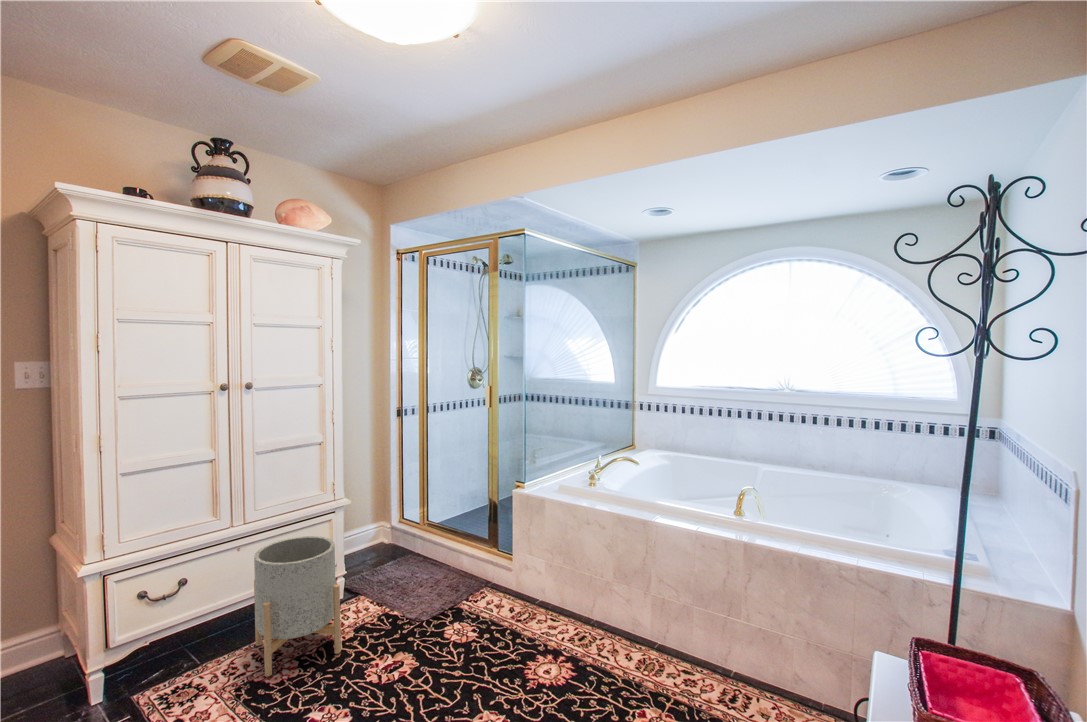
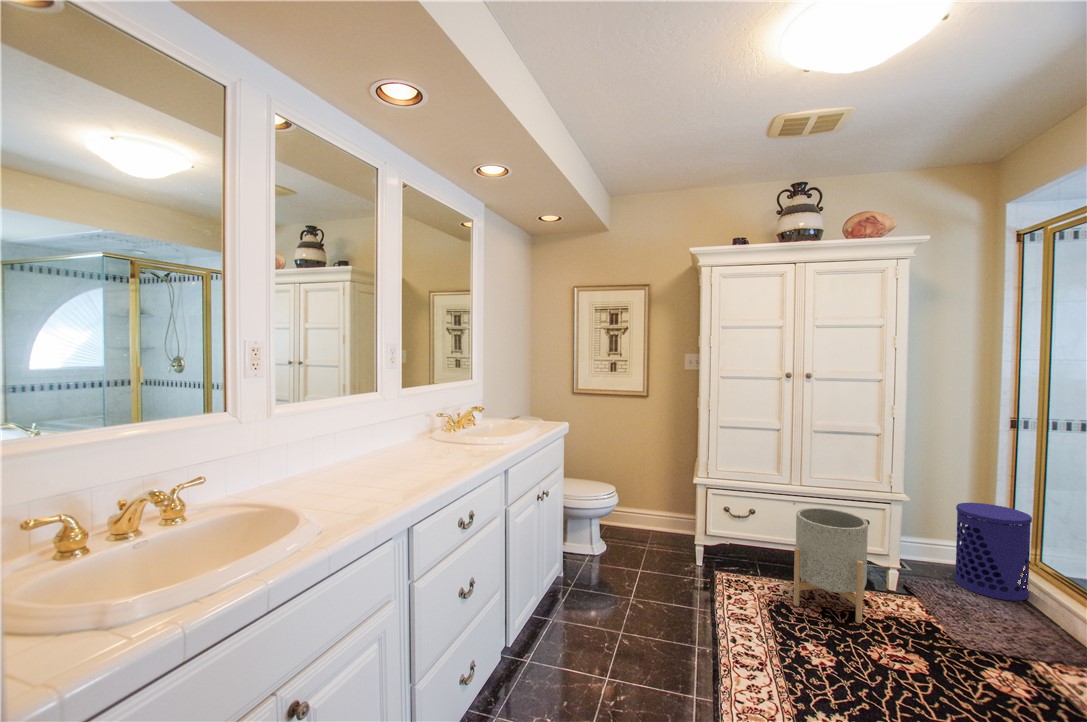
waste bin: none [373,484,425,568] -> present [954,503,1032,601]

